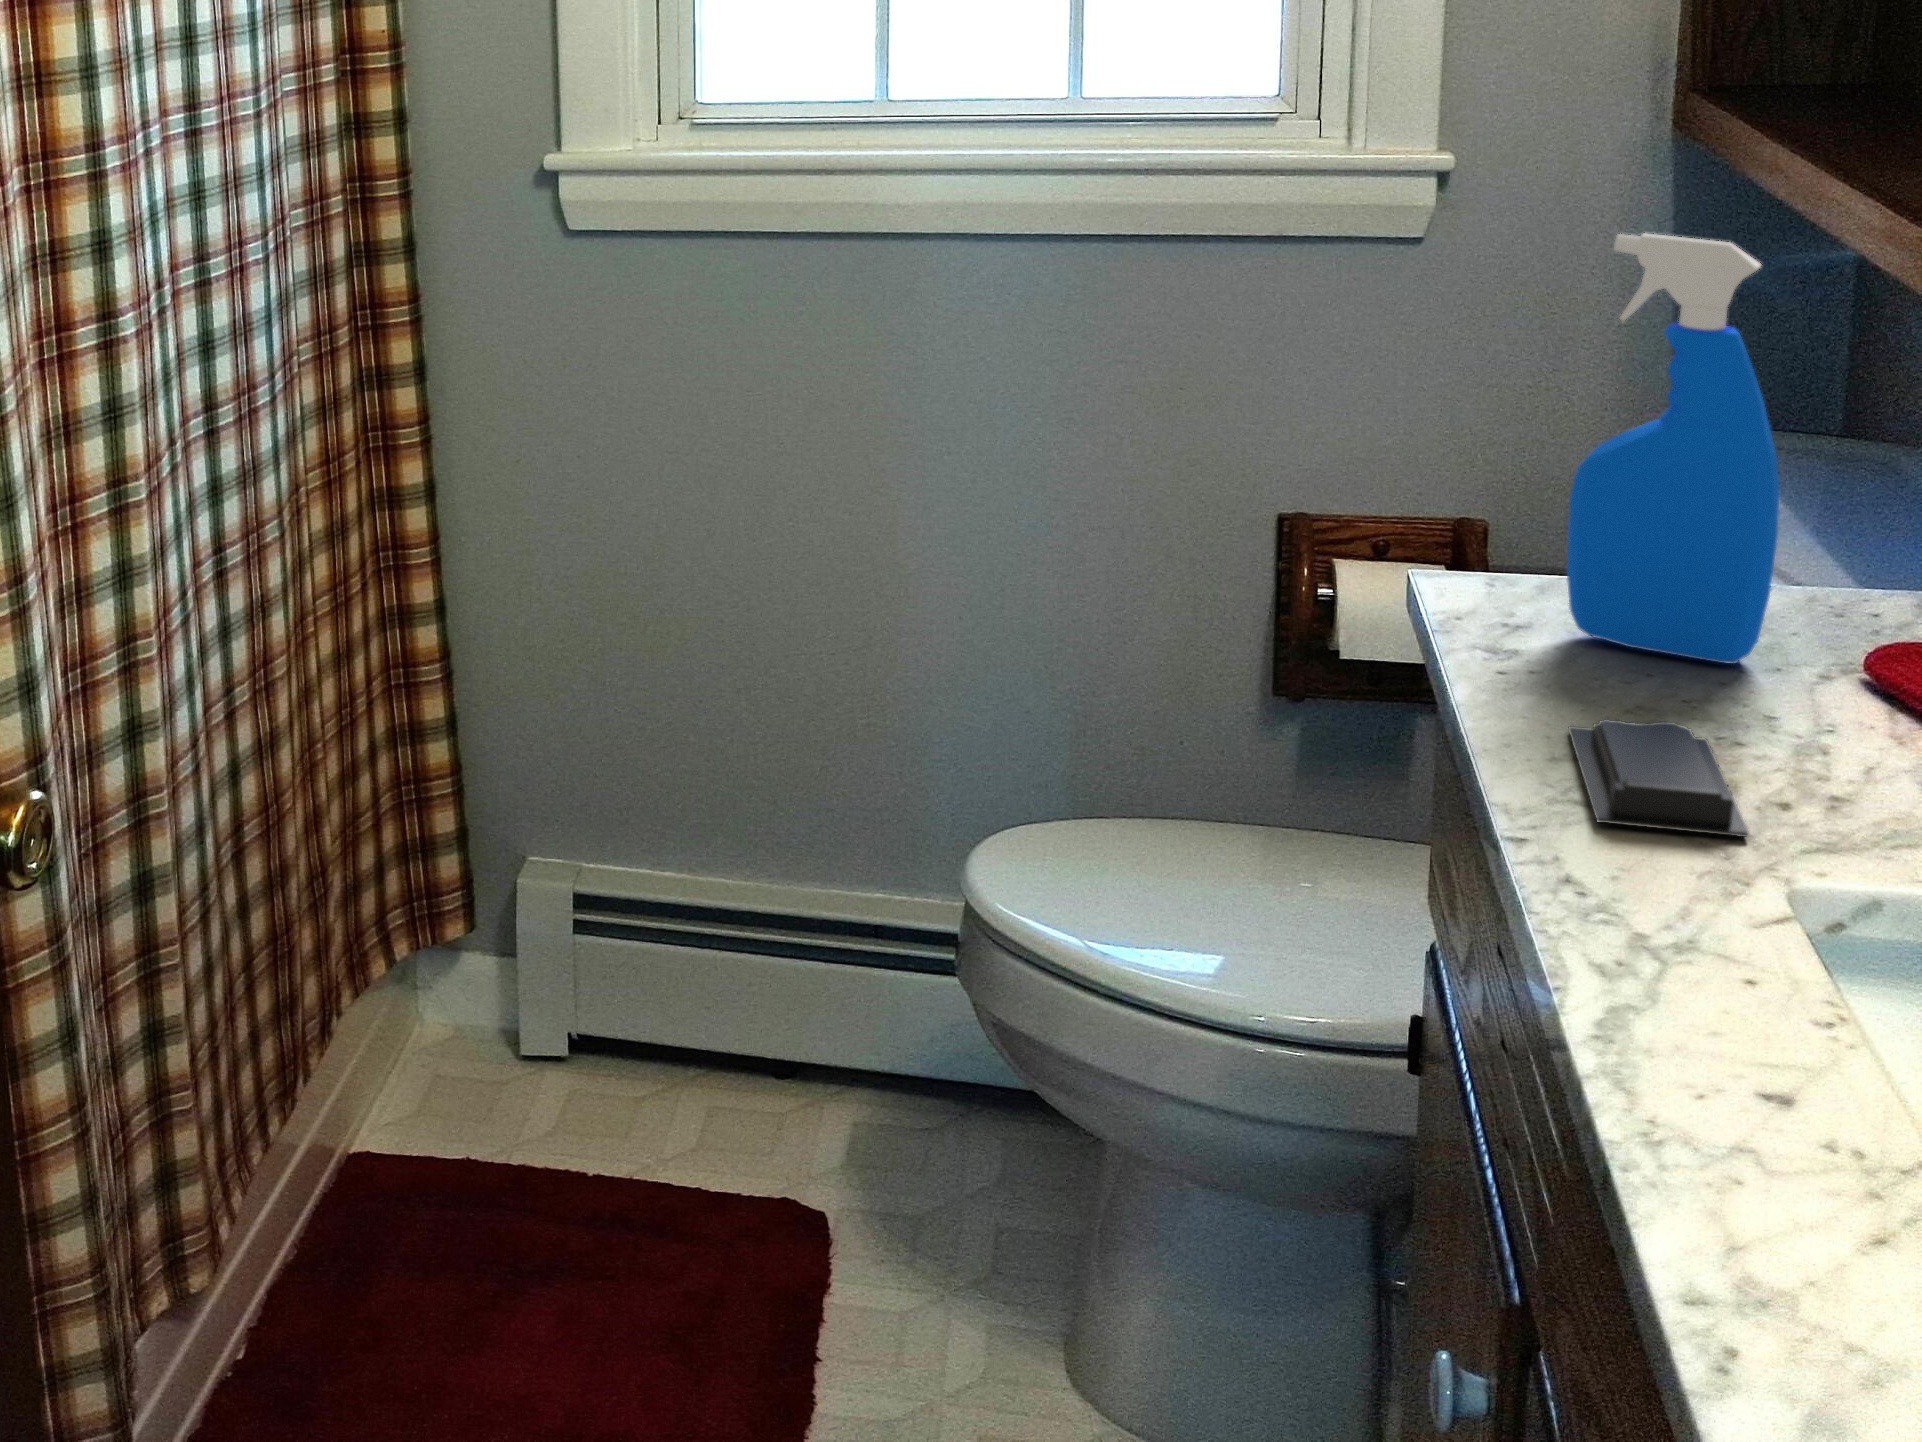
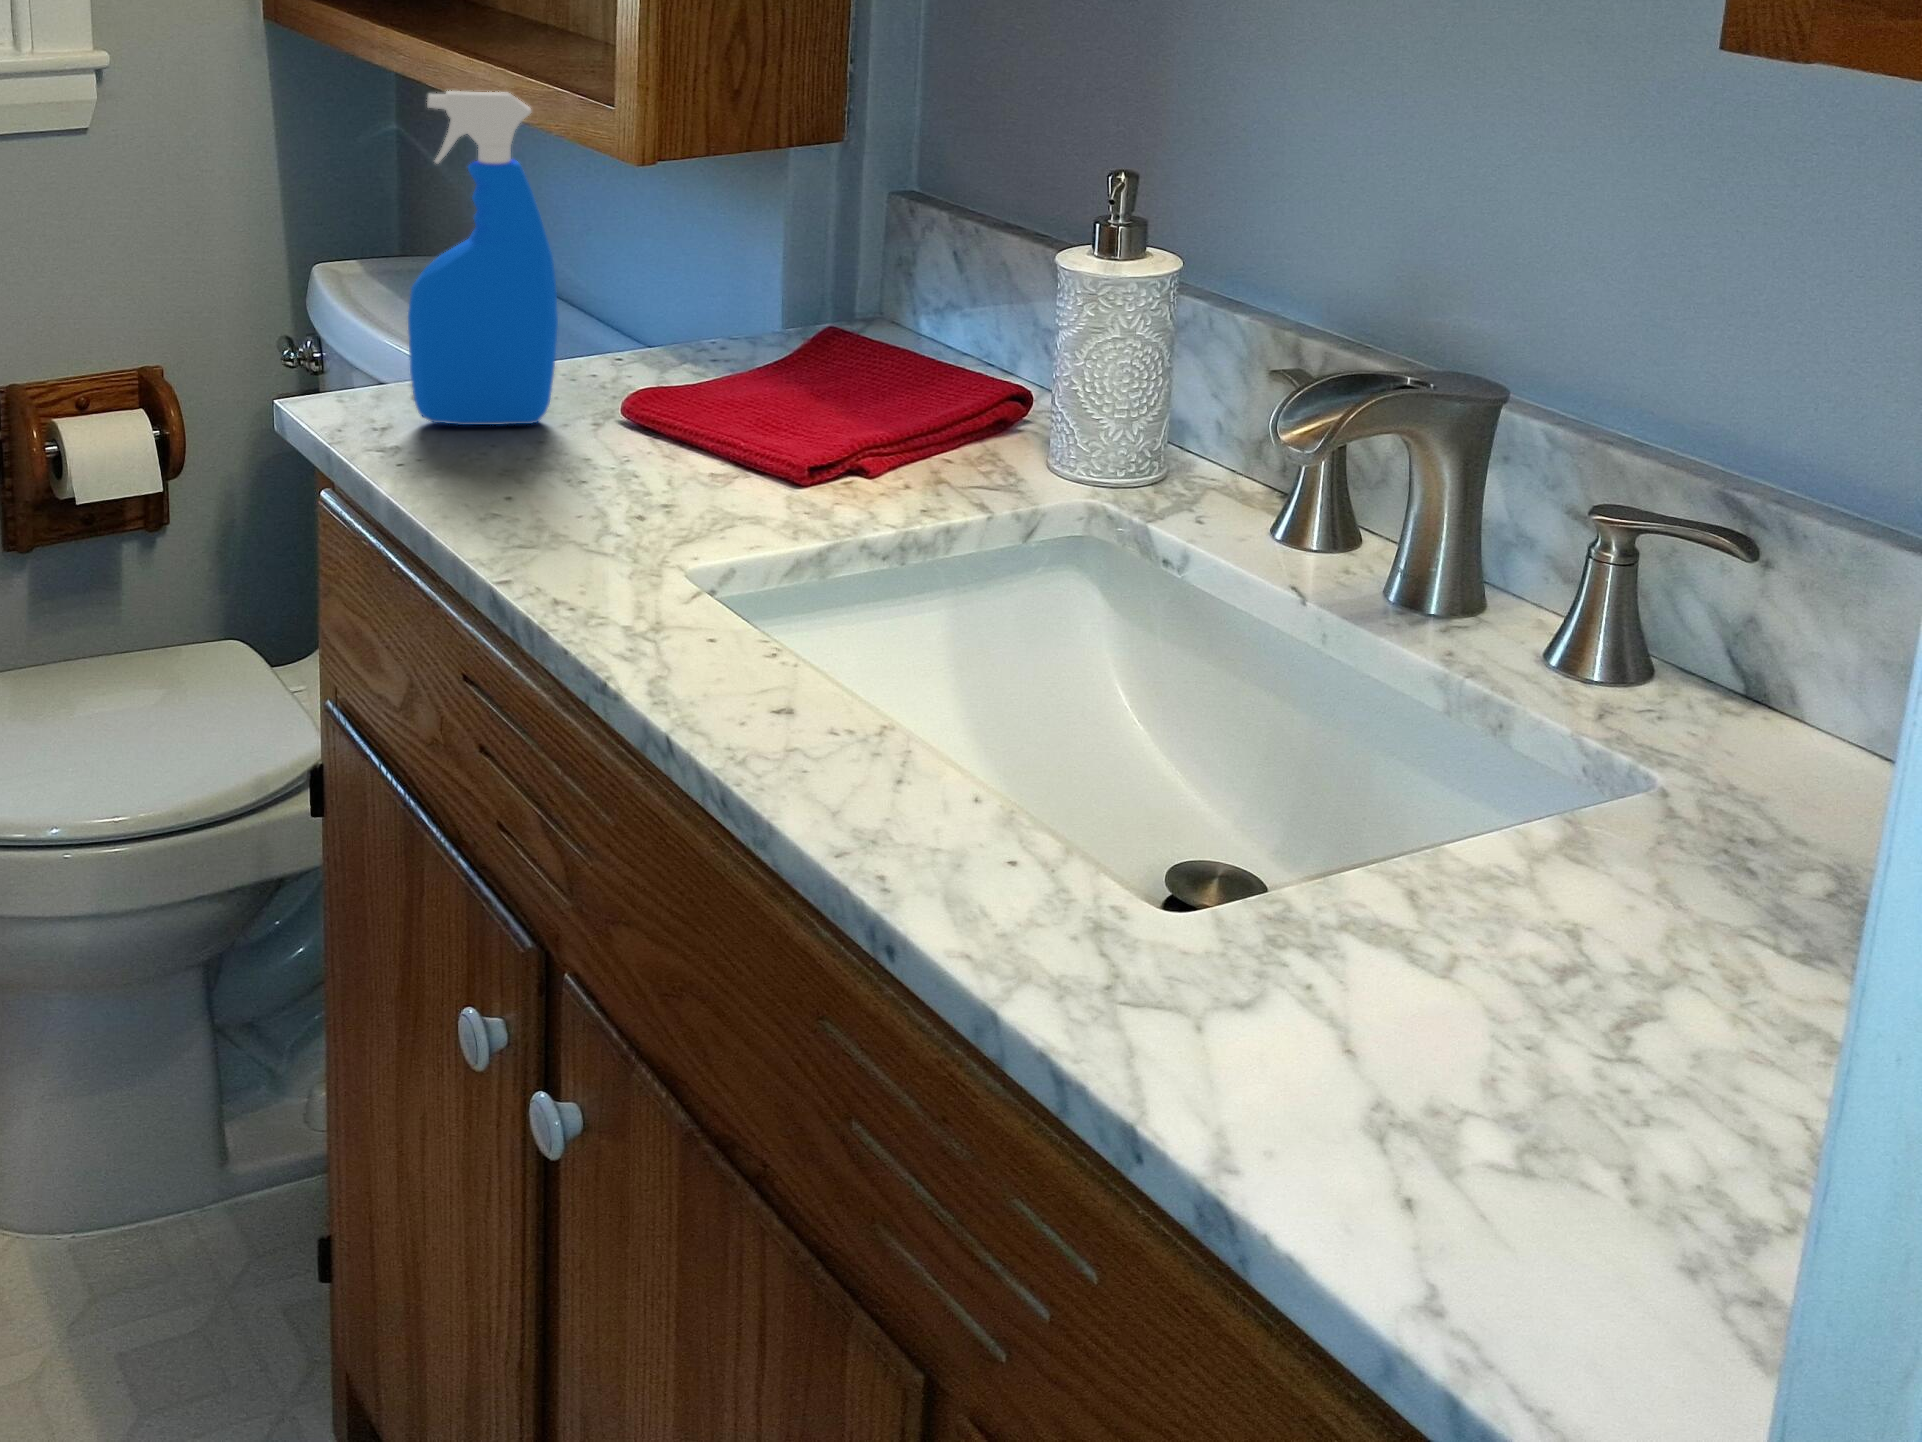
soap bar: present [1568,719,1749,837] -> none [471,472,639,556]

